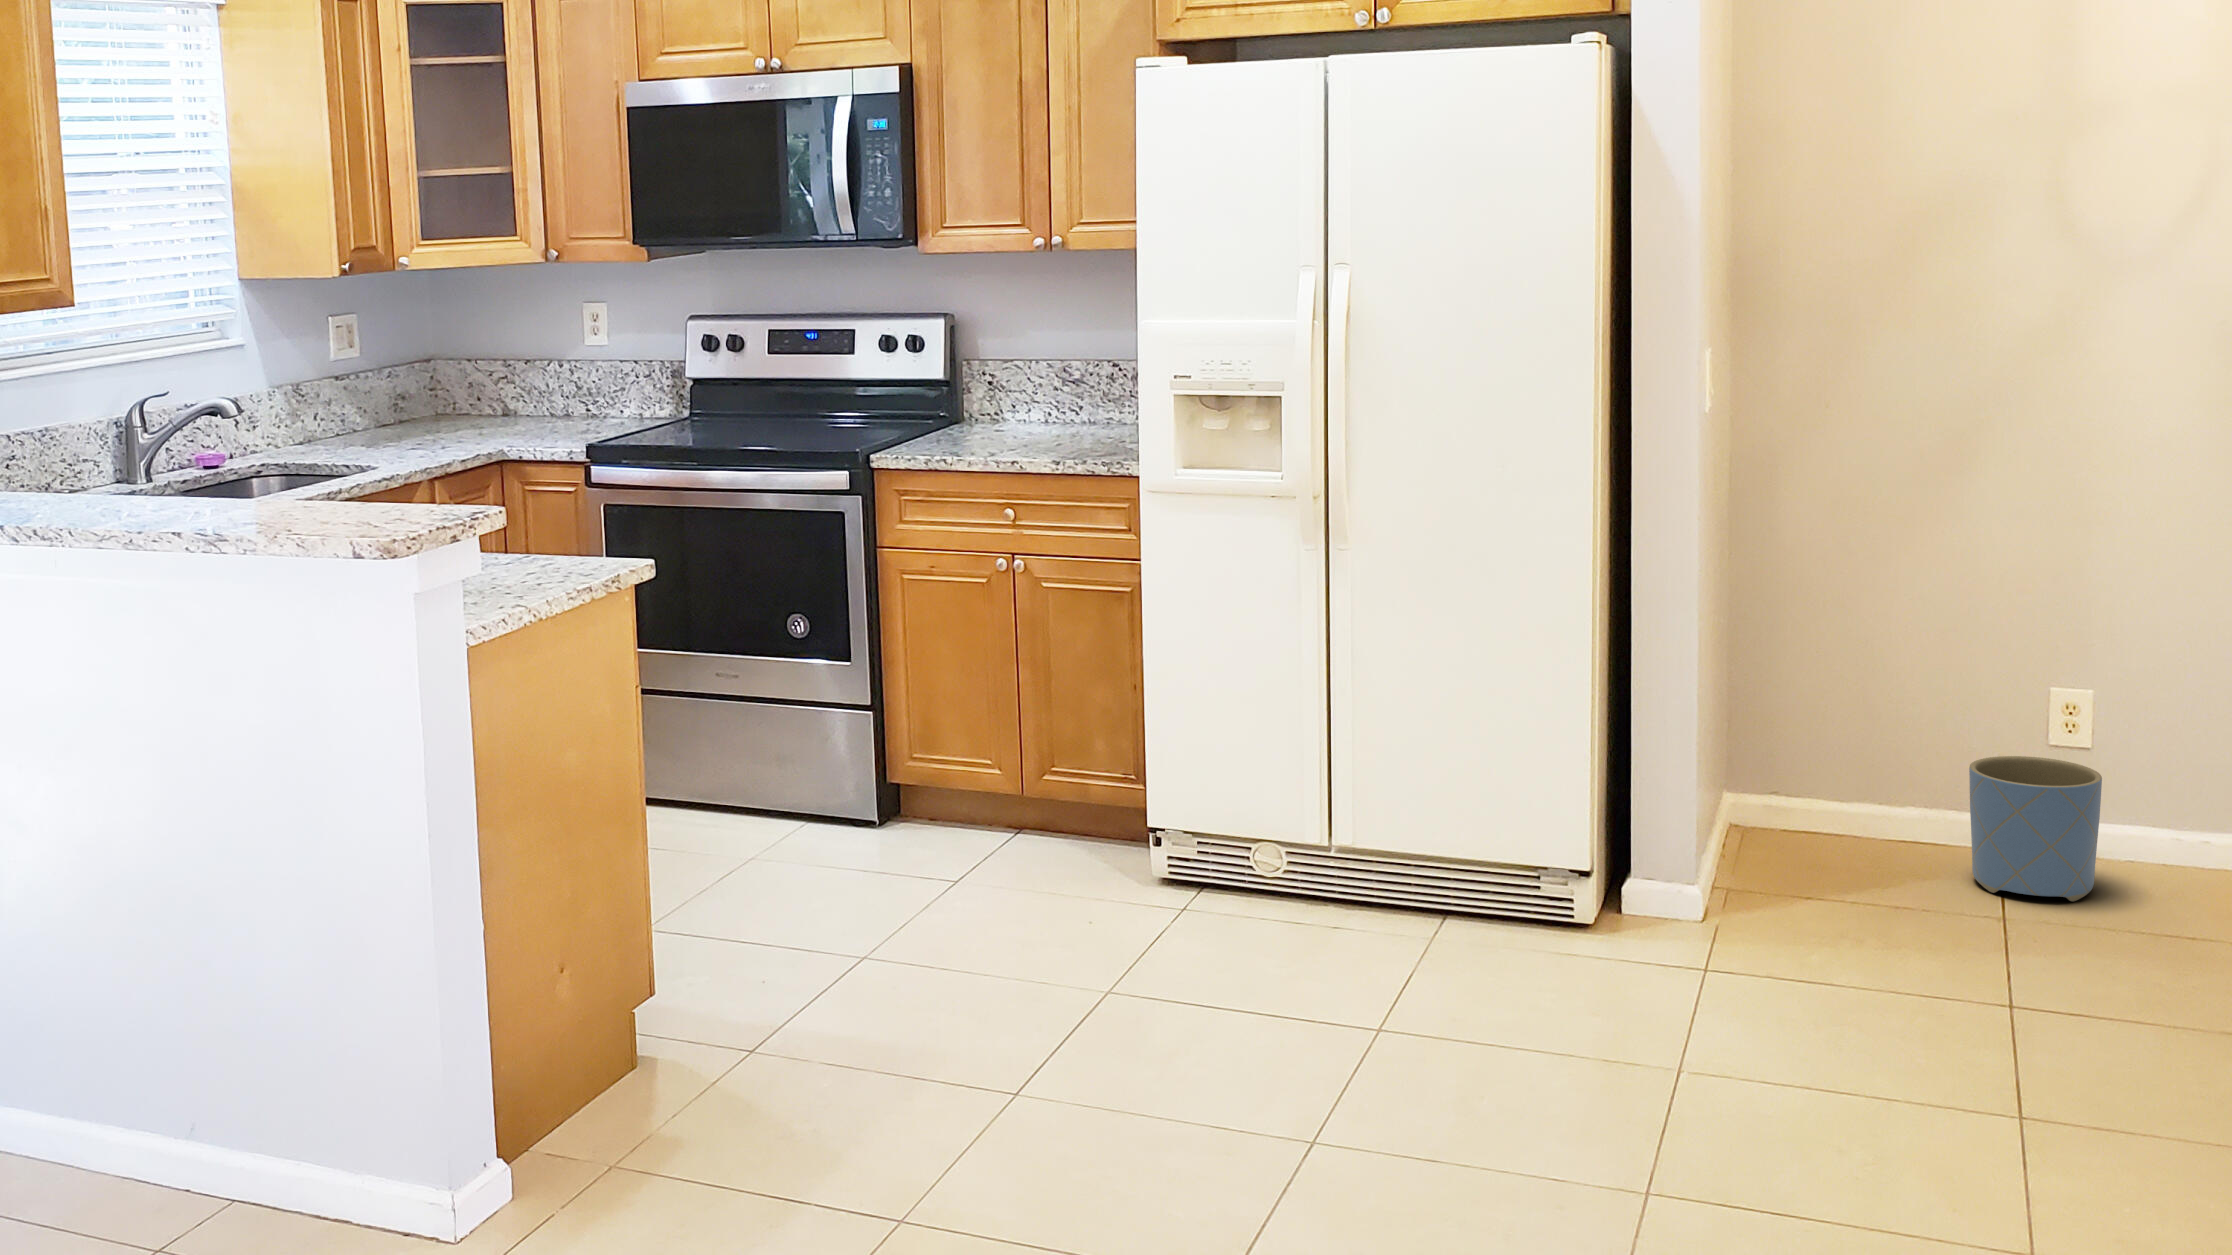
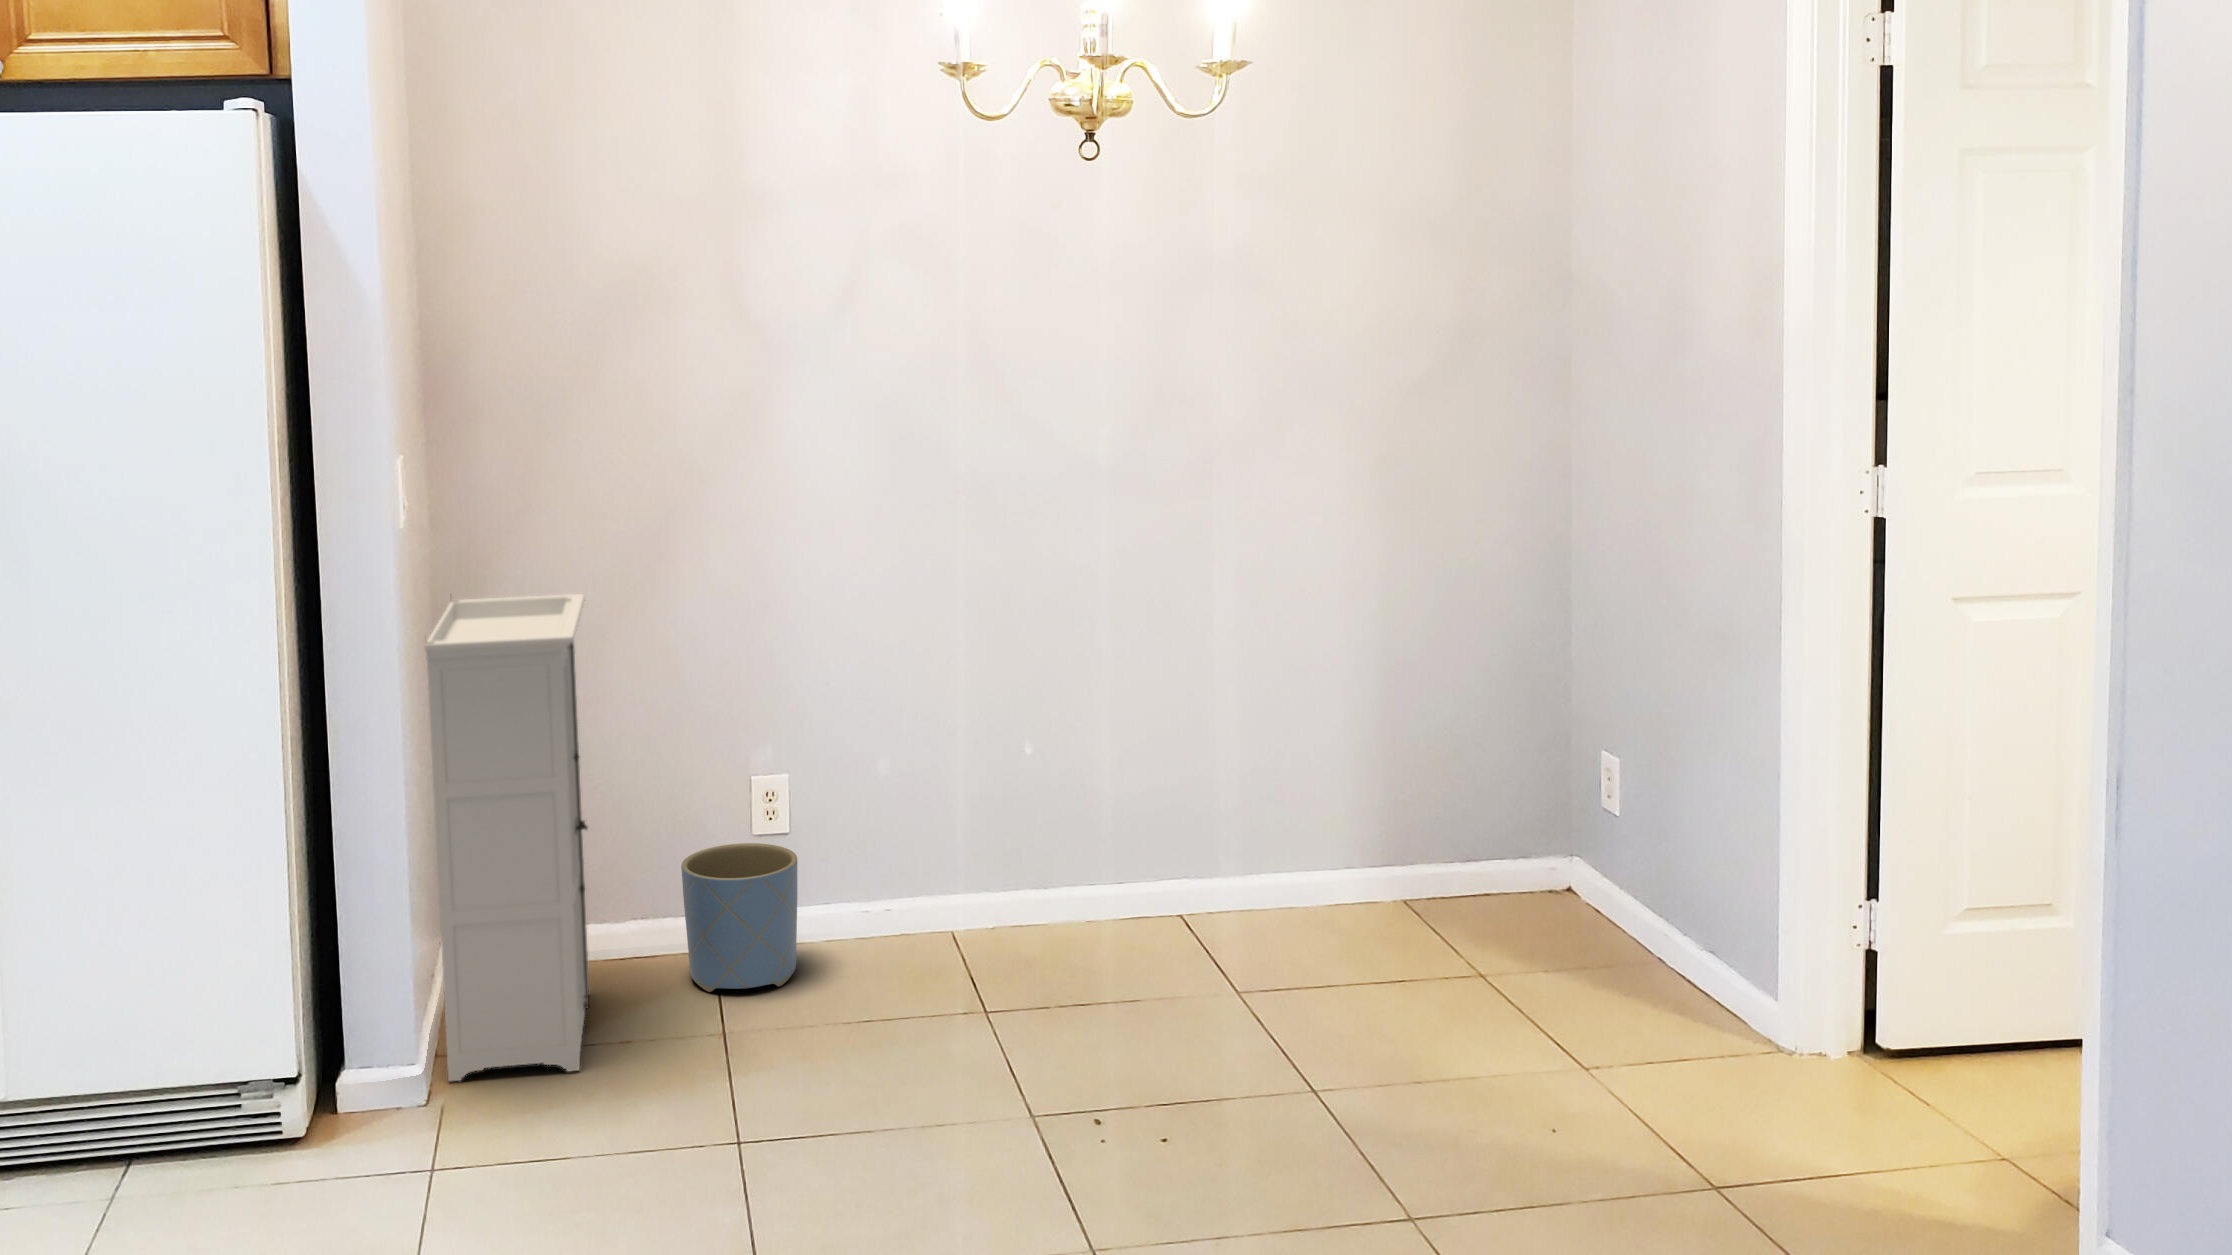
storage cabinet: none [1721,480,1882,928] -> present [425,594,589,1081]

